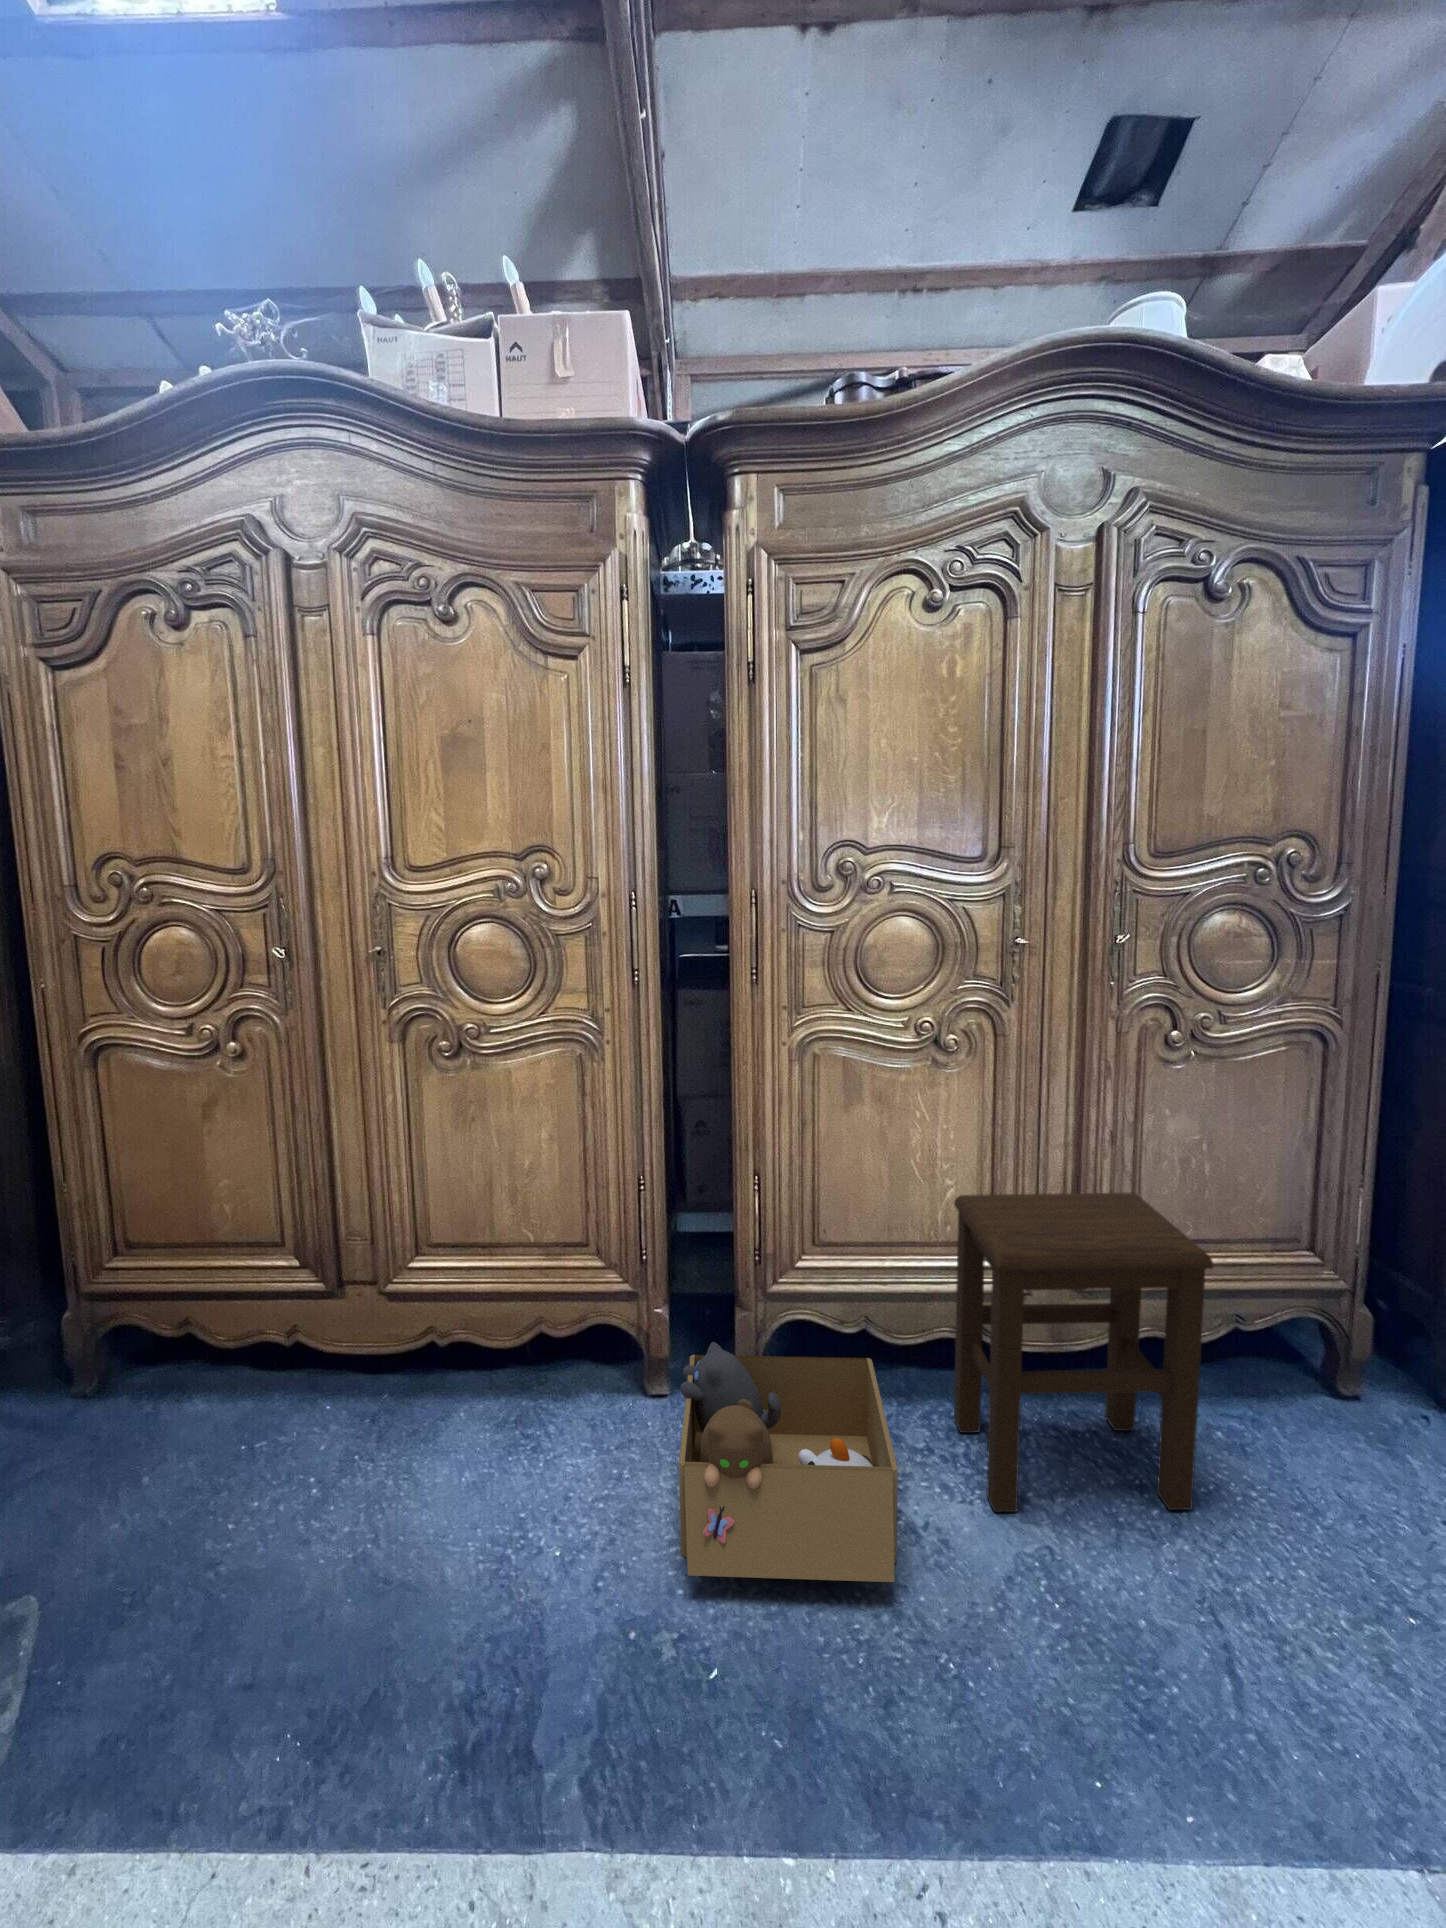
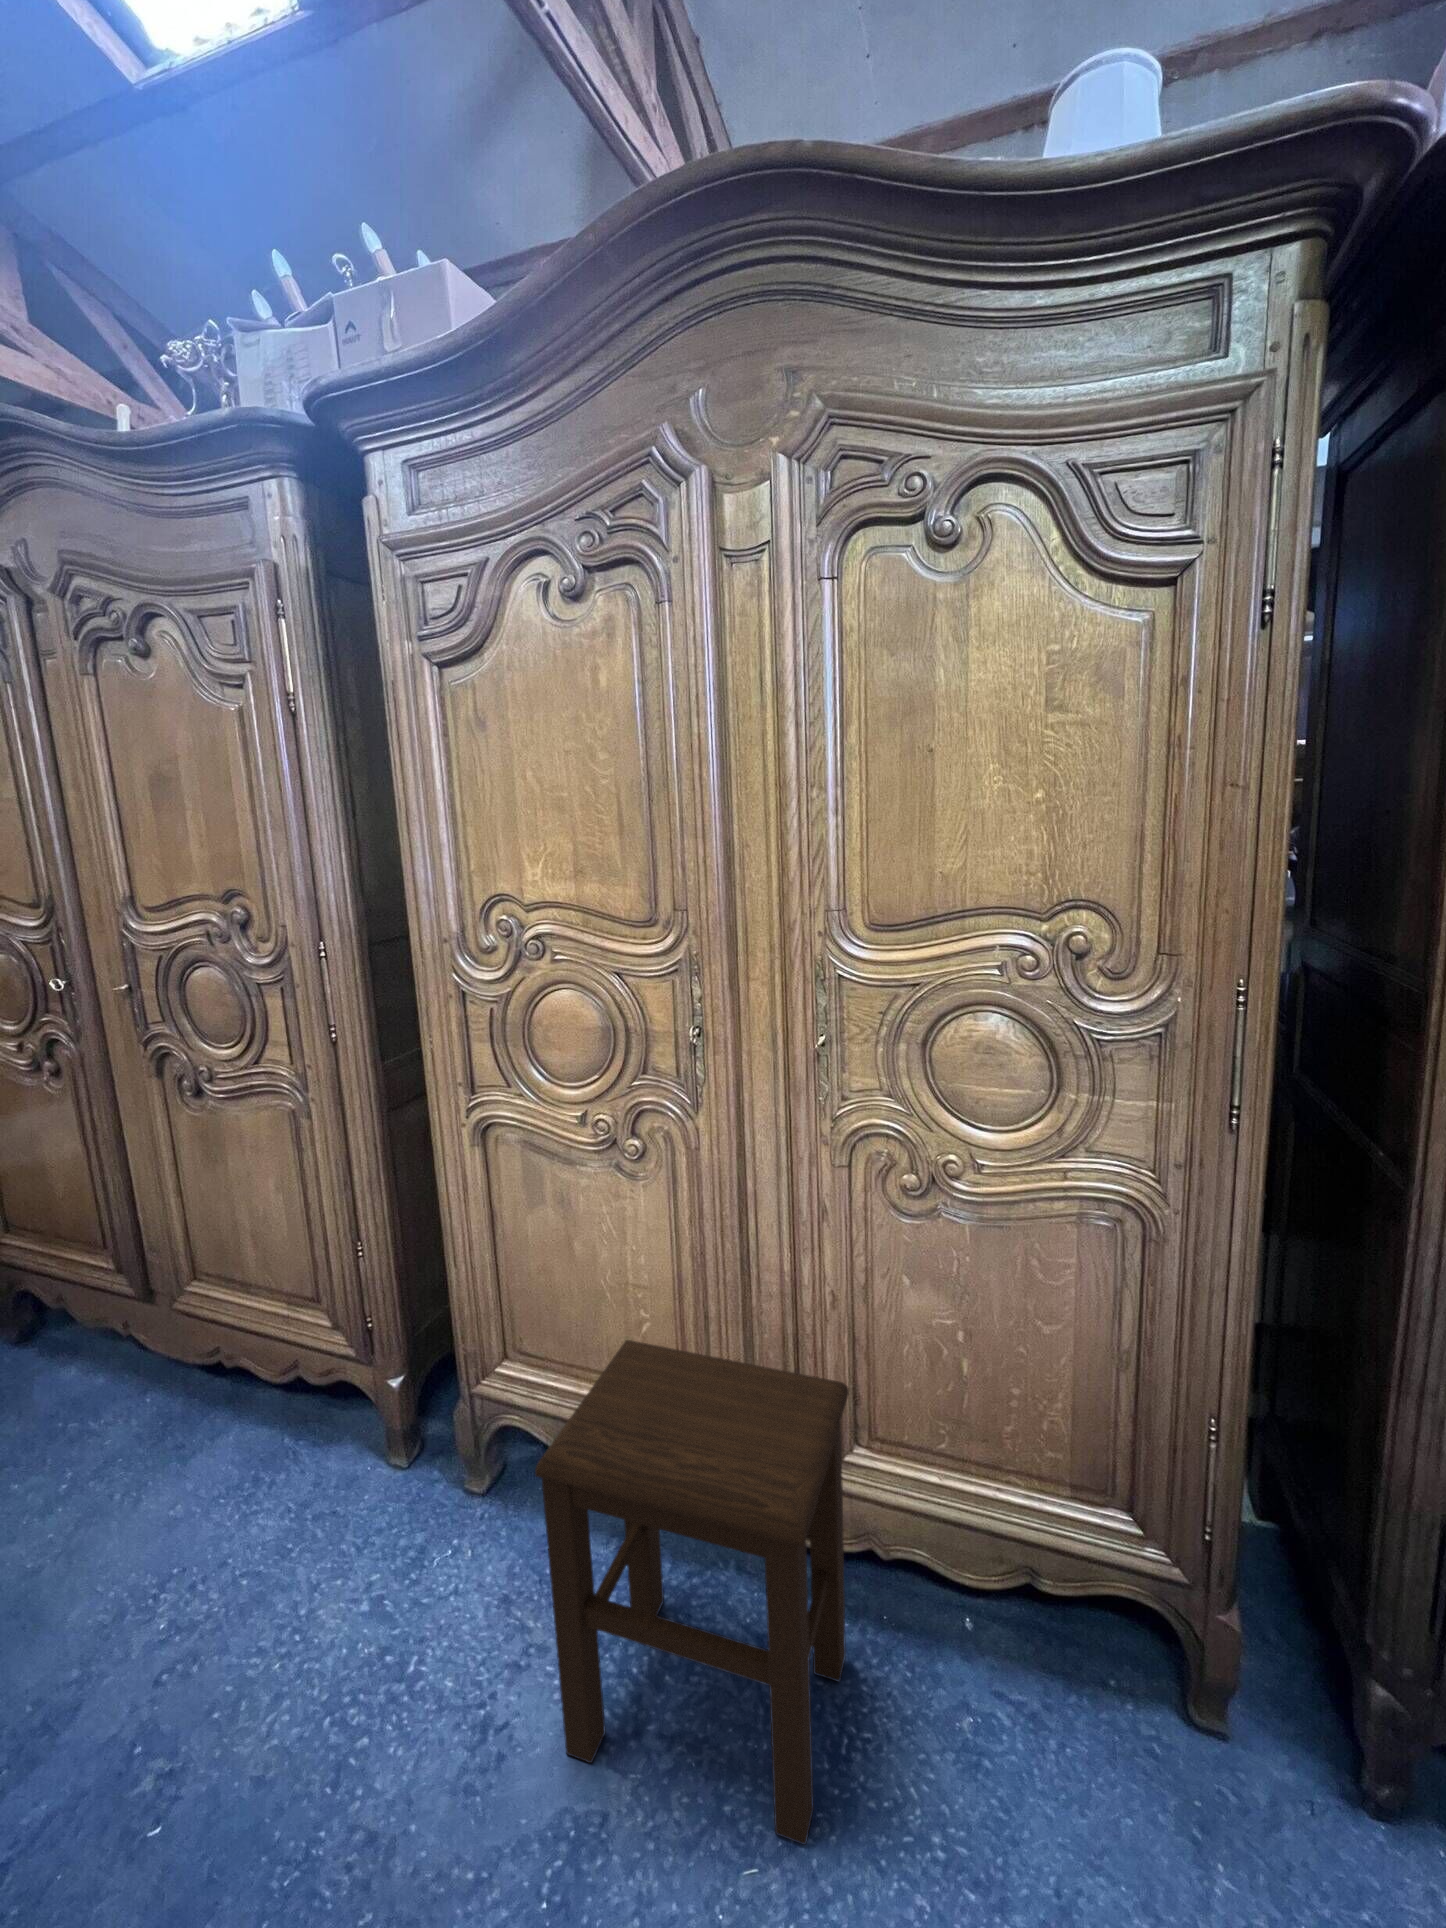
cardboard box: present [679,1342,898,1582] -> none [167,1449,551,1829]

